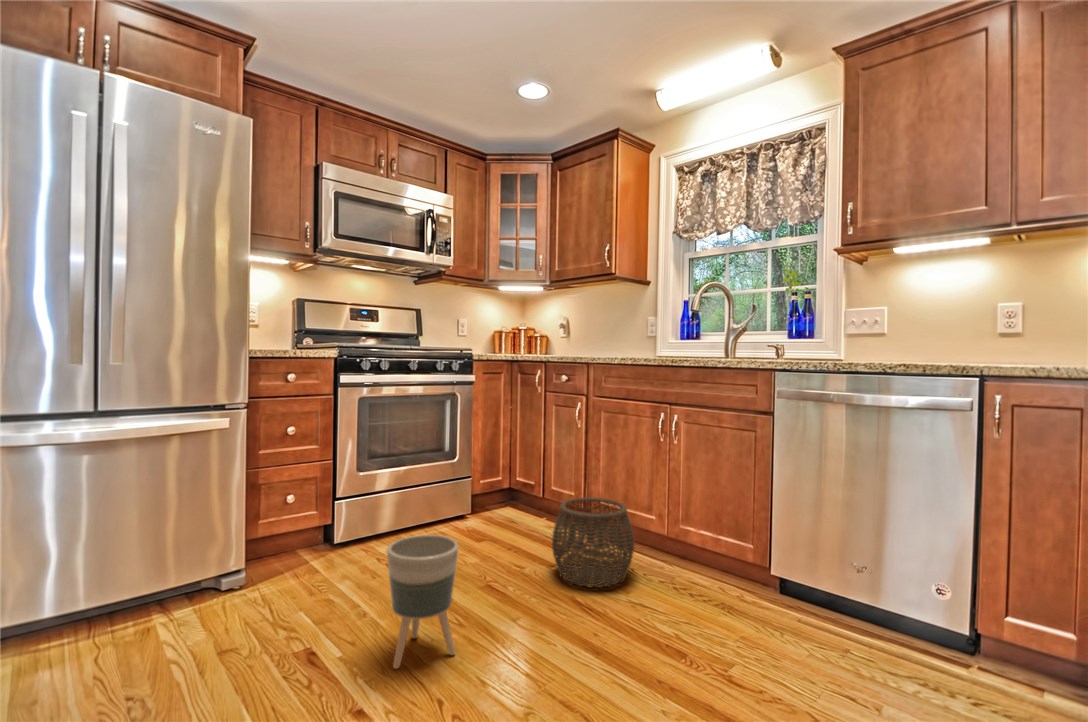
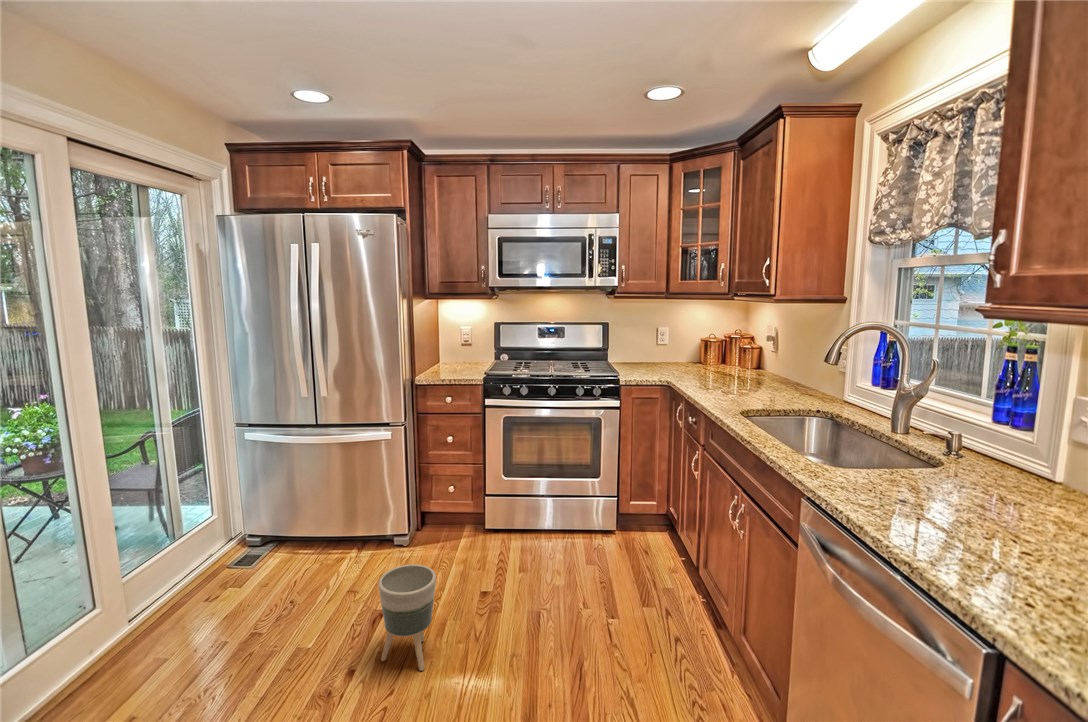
woven basket: present [552,497,634,588] -> none [578,565,666,675]

